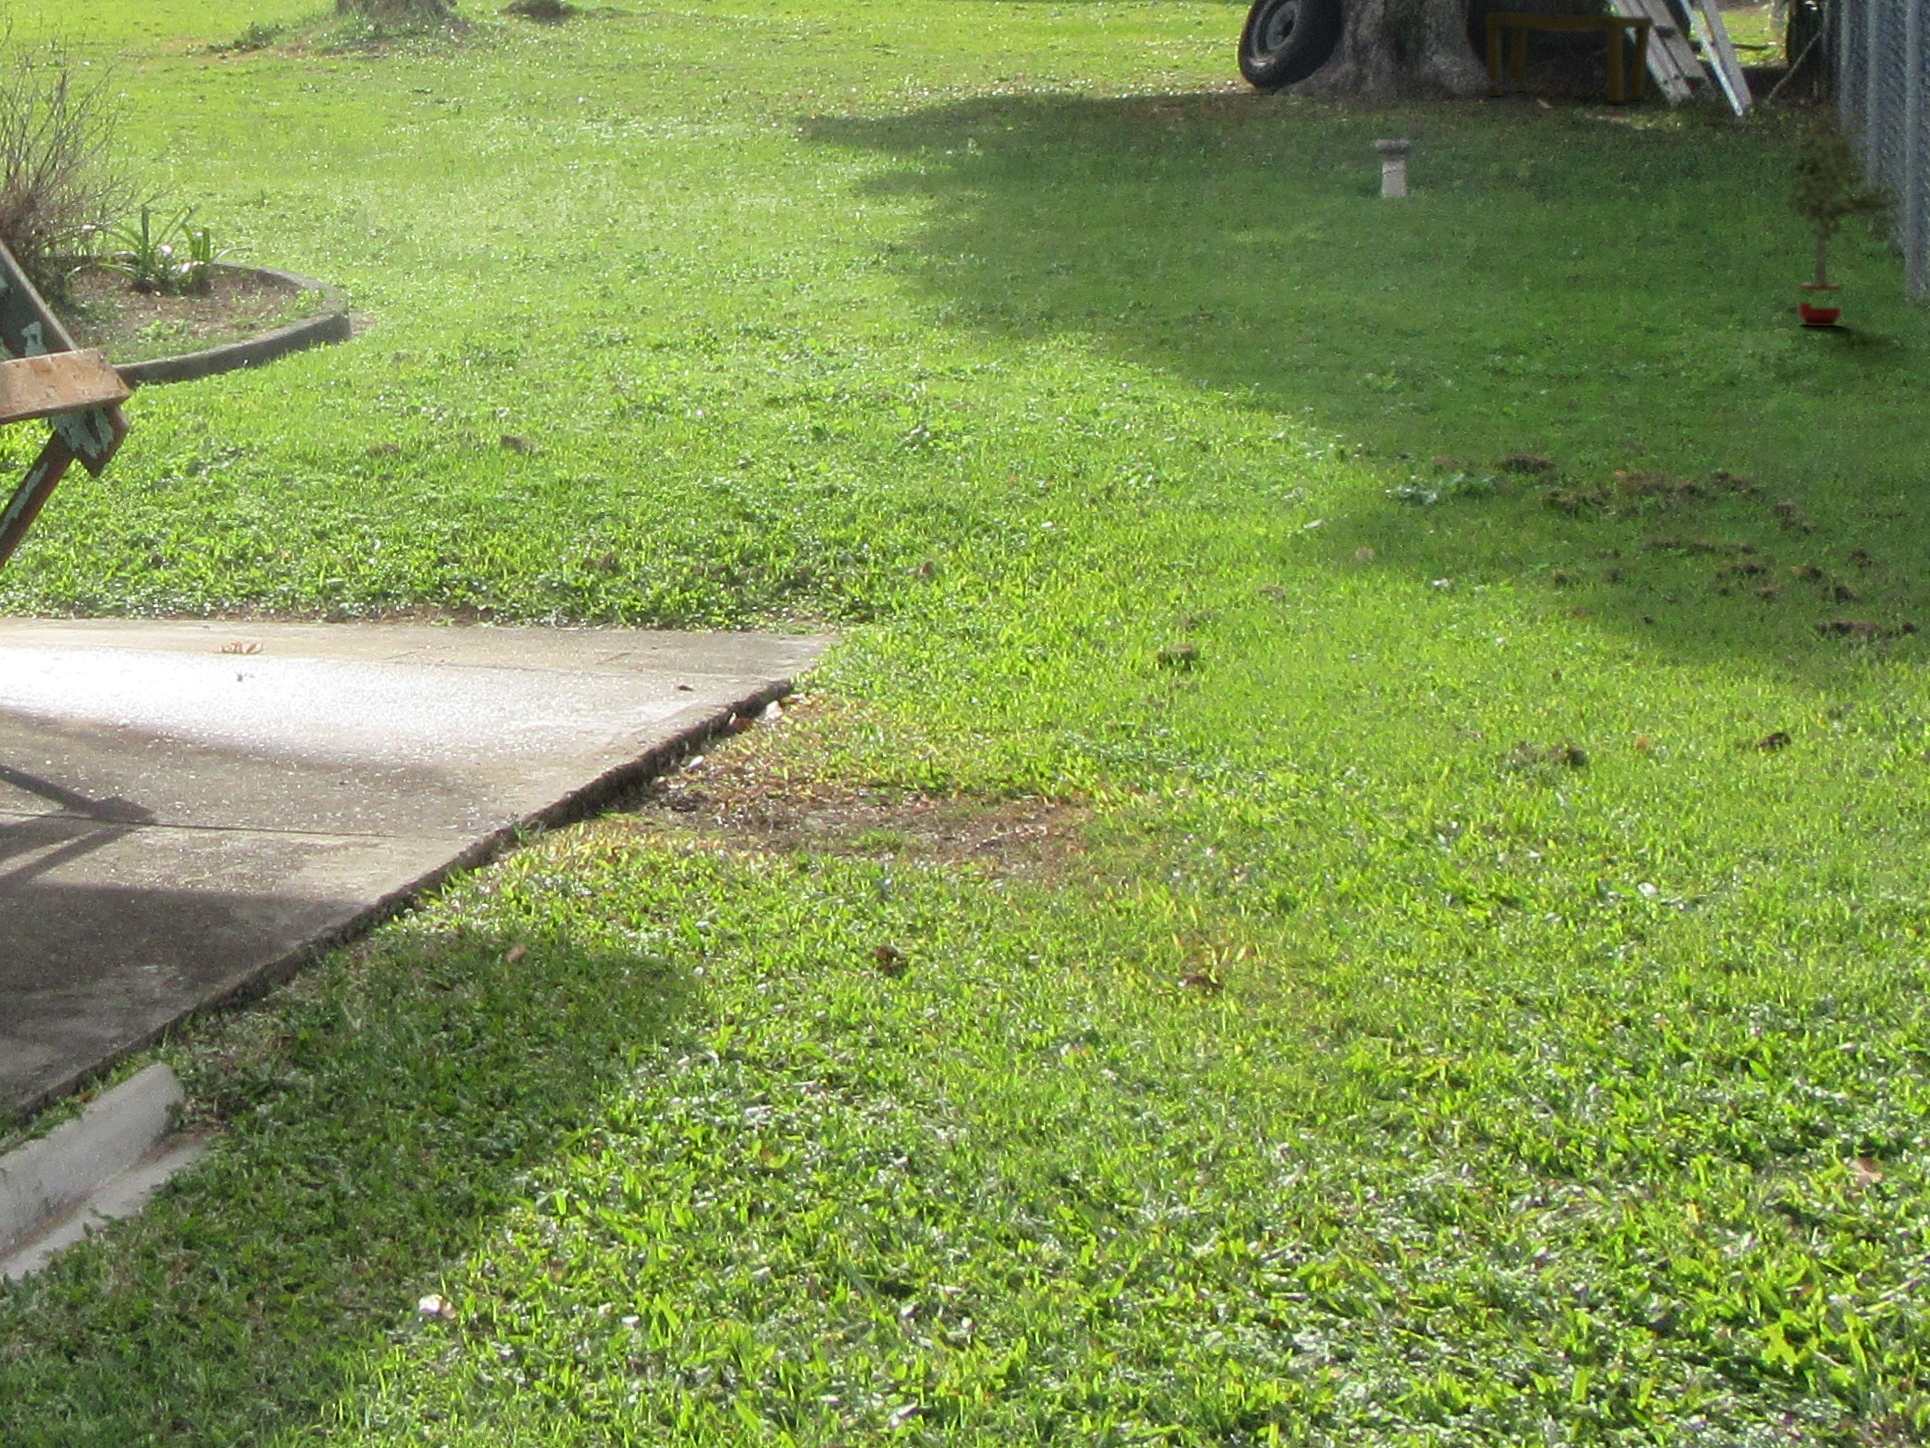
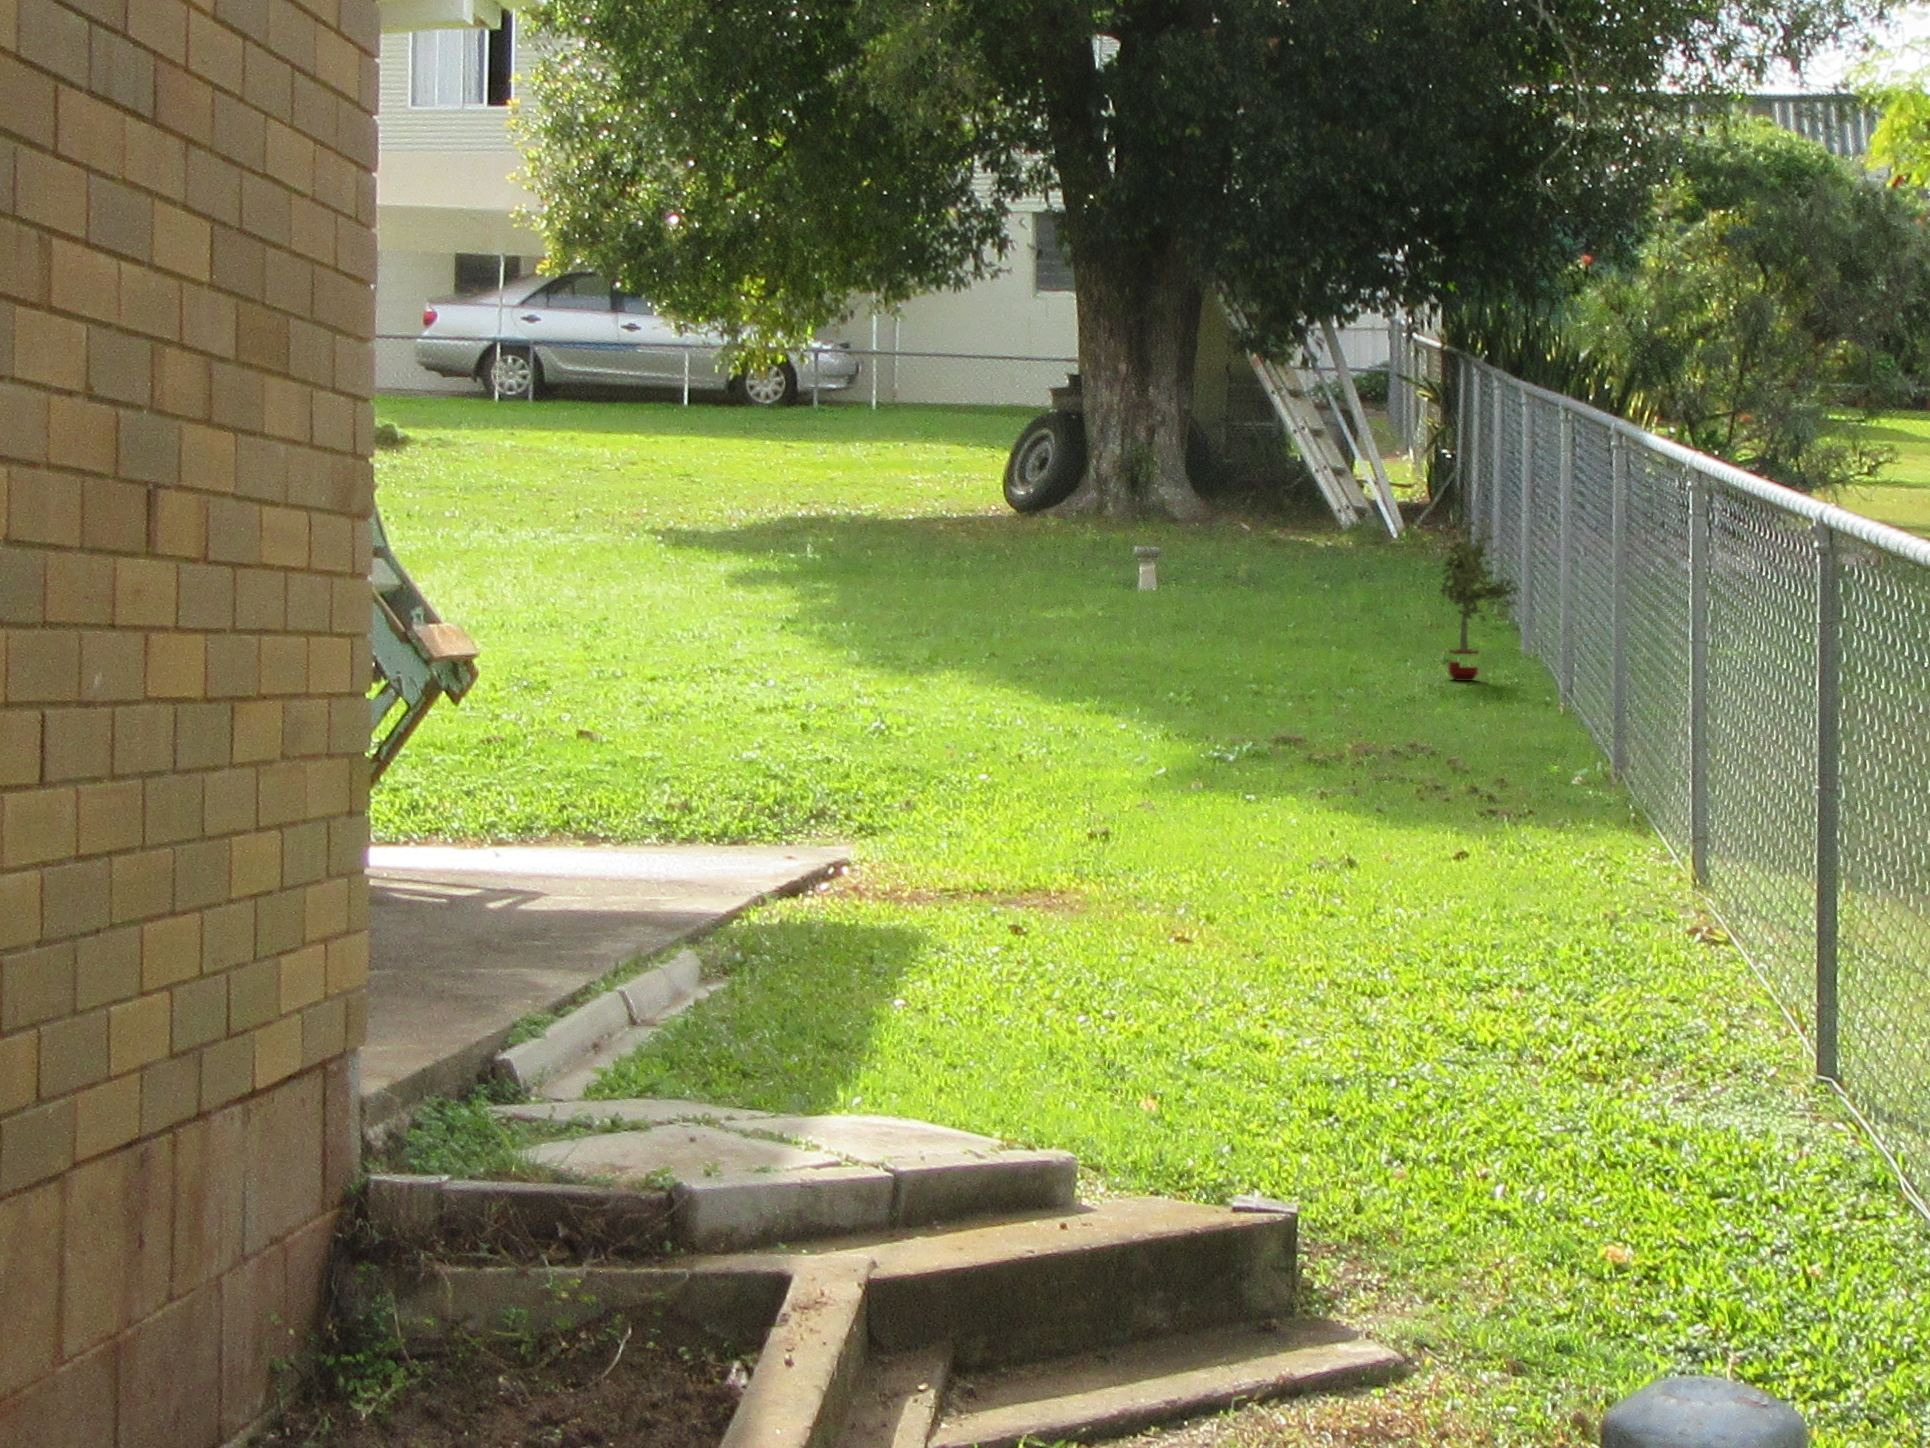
bench: present [1486,13,1654,101] -> none [1201,455,1331,528]

